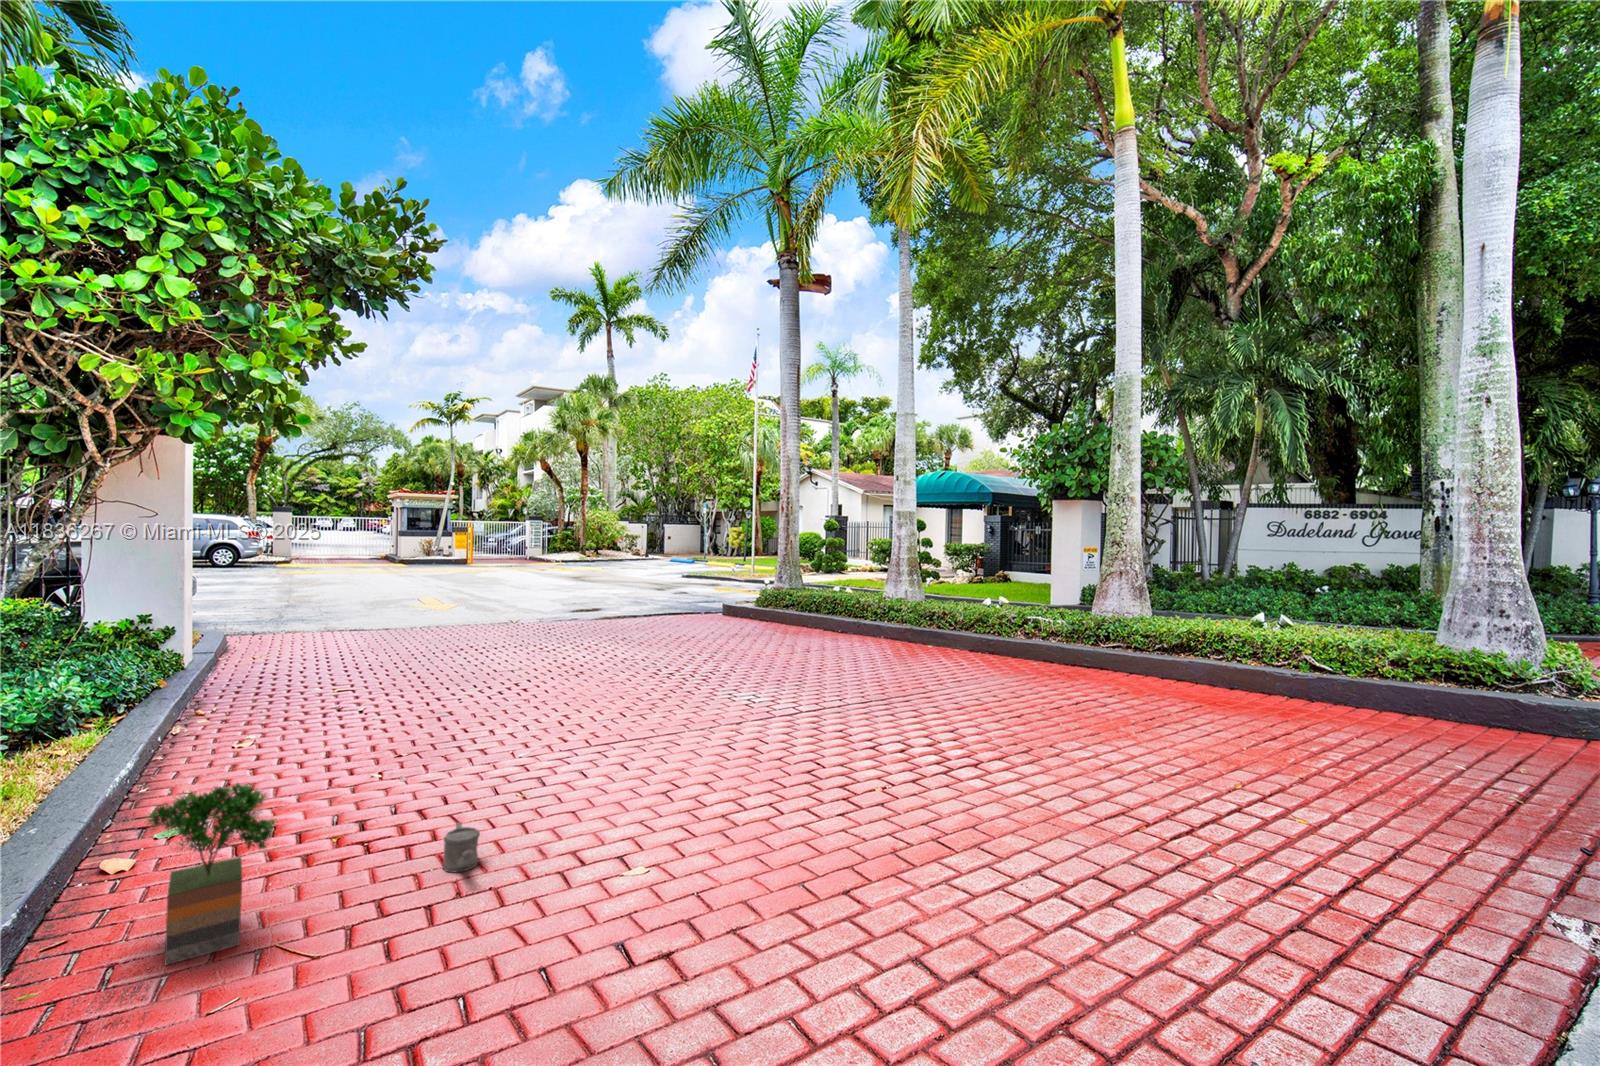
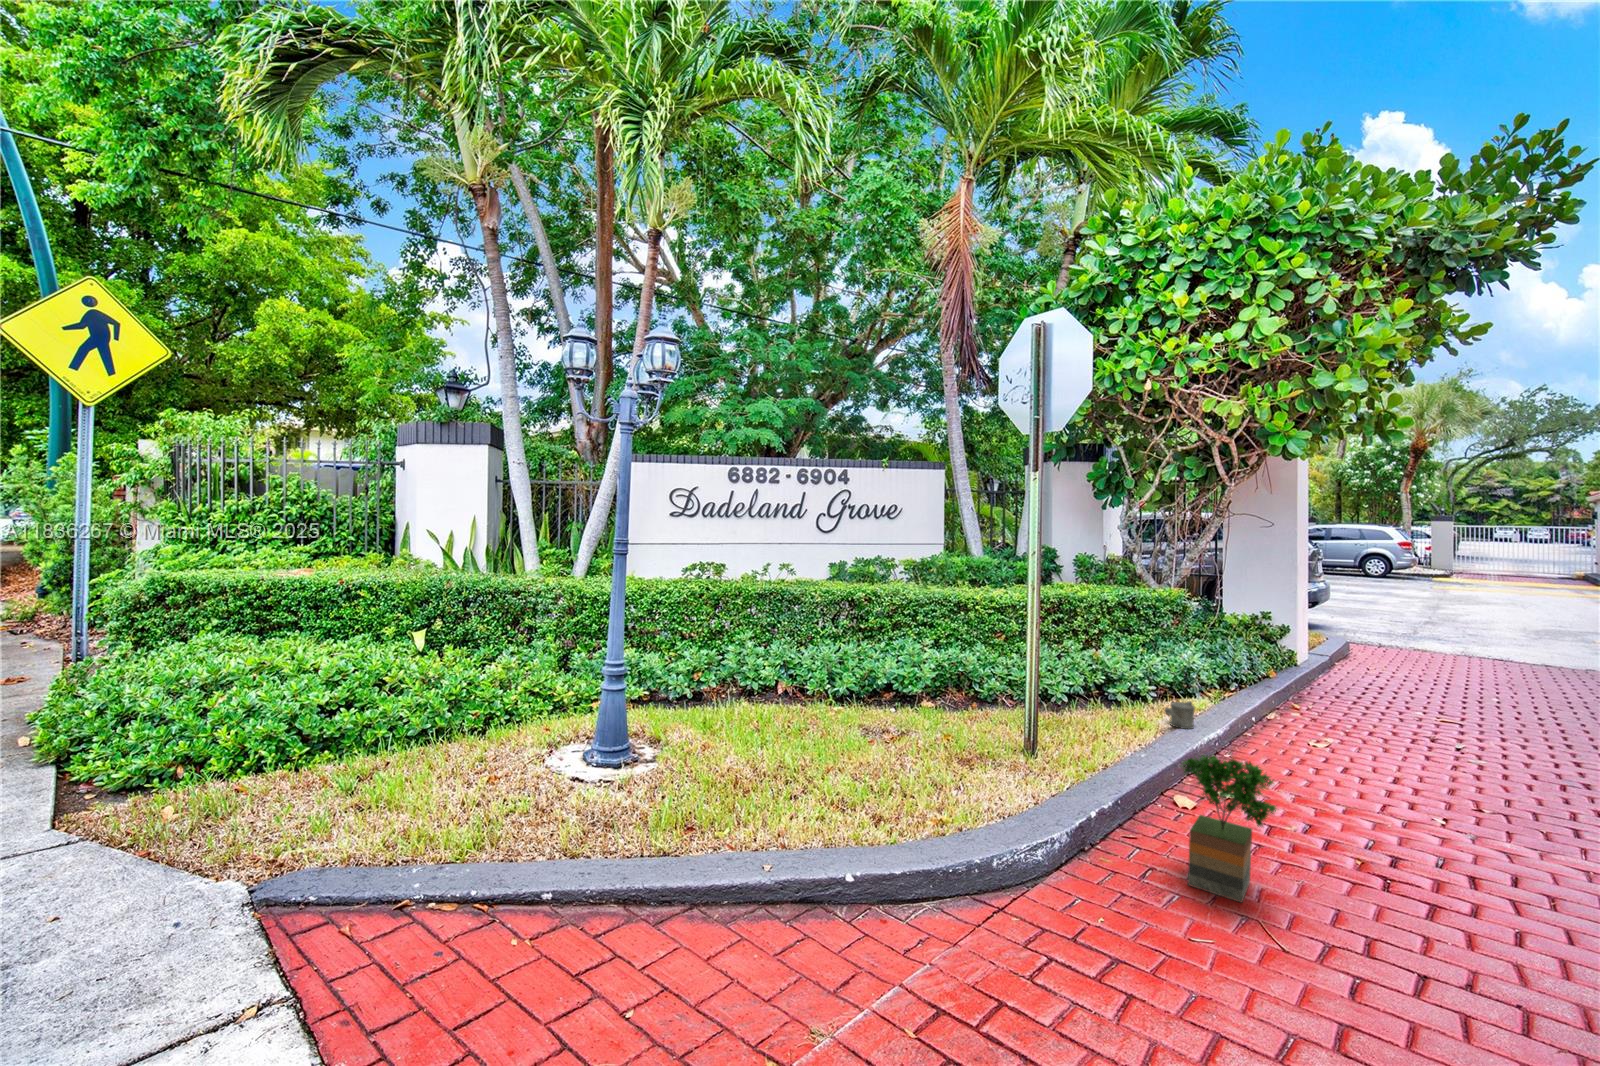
watering can: present [443,822,480,873] -> present [1165,701,1195,729]

